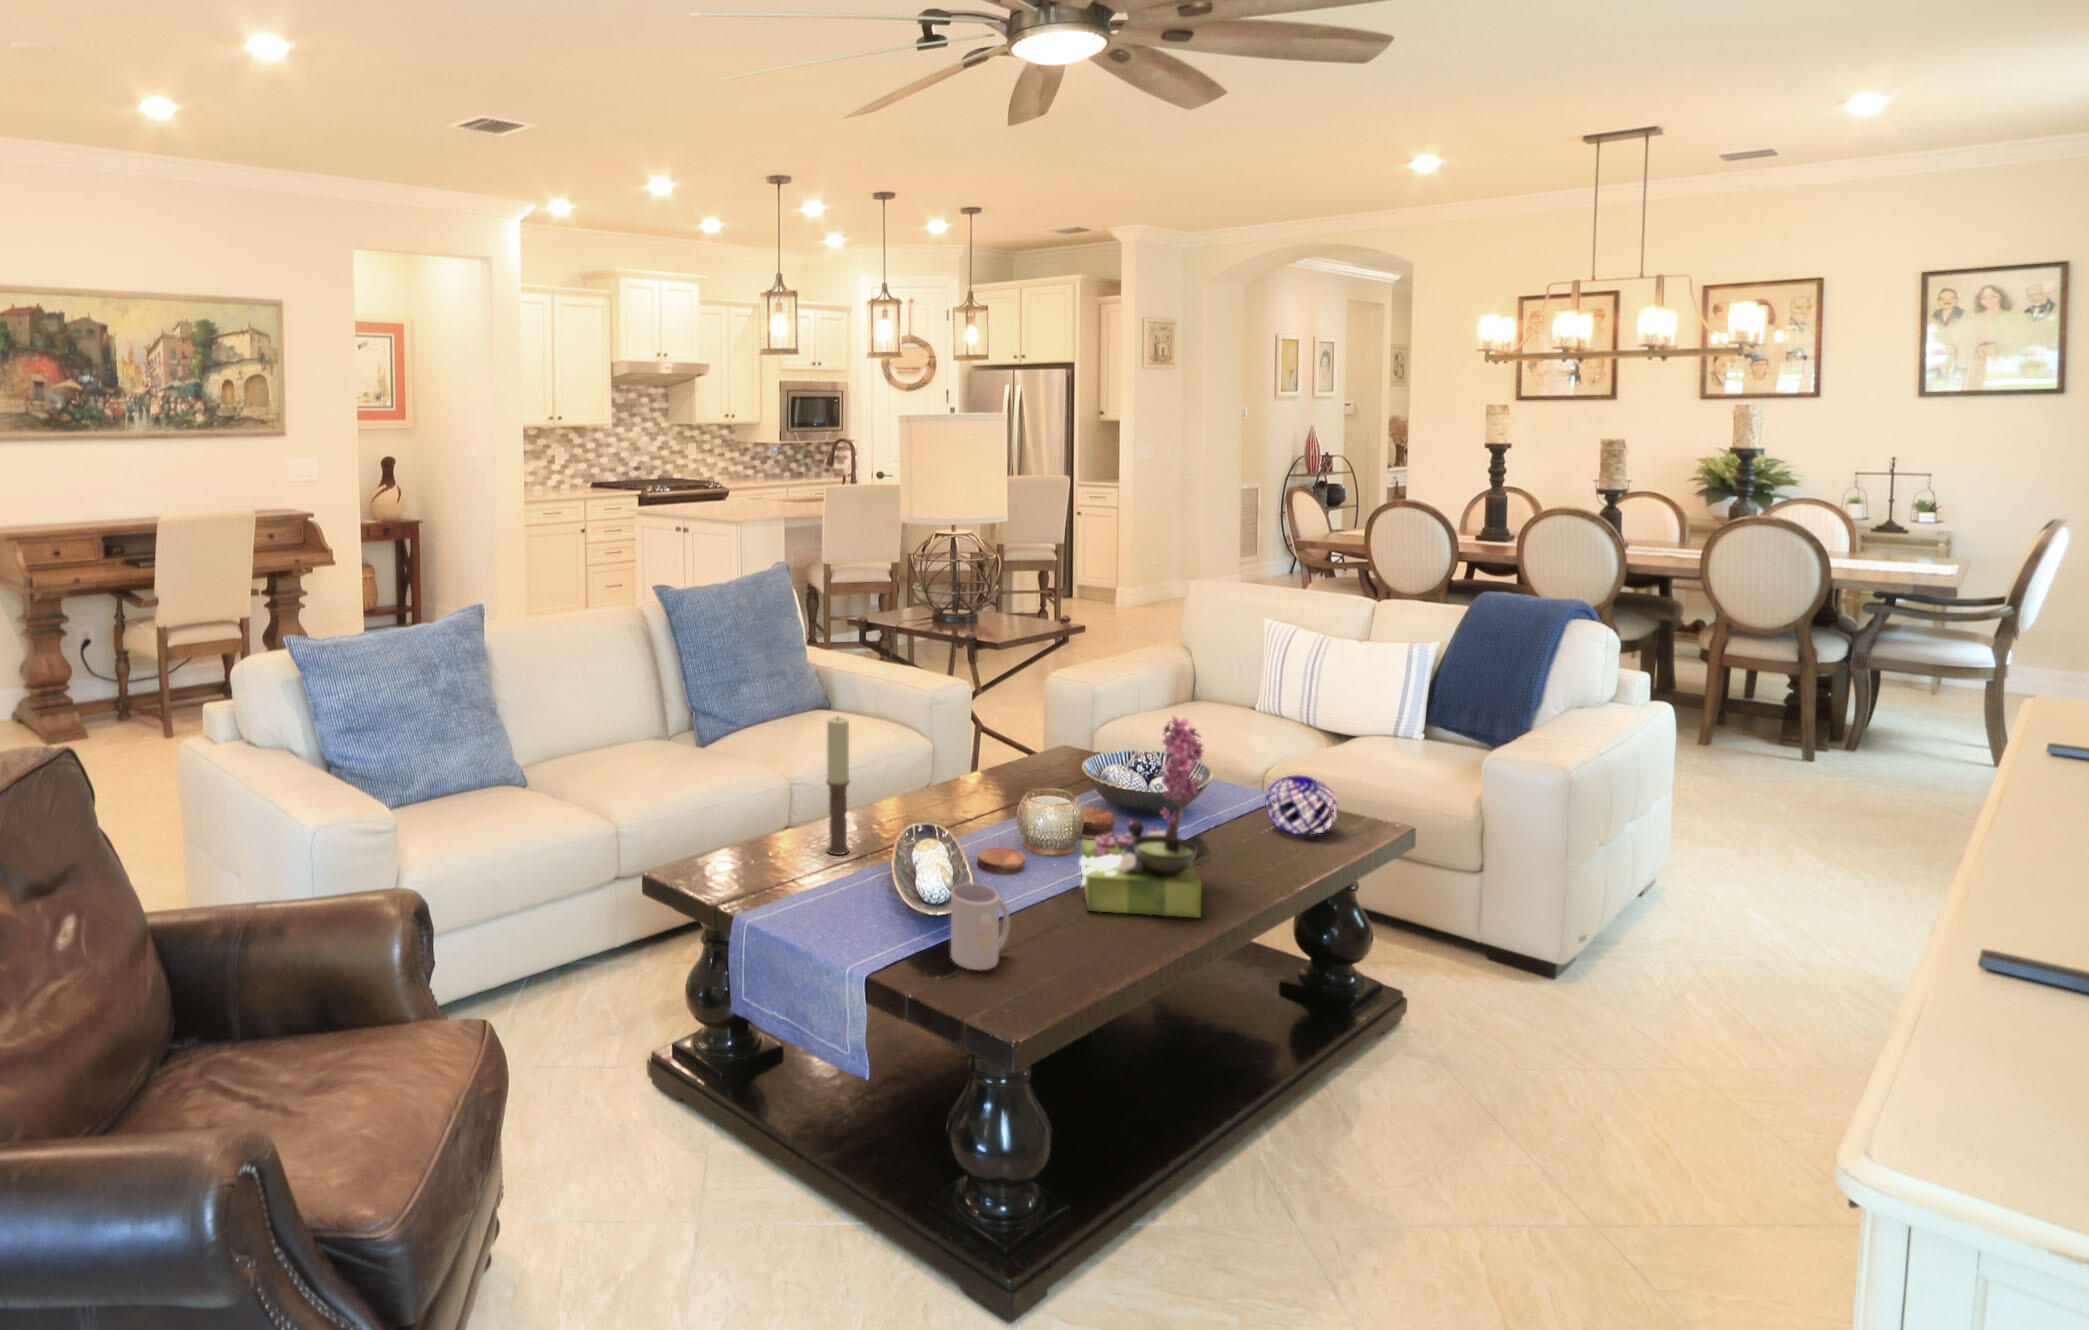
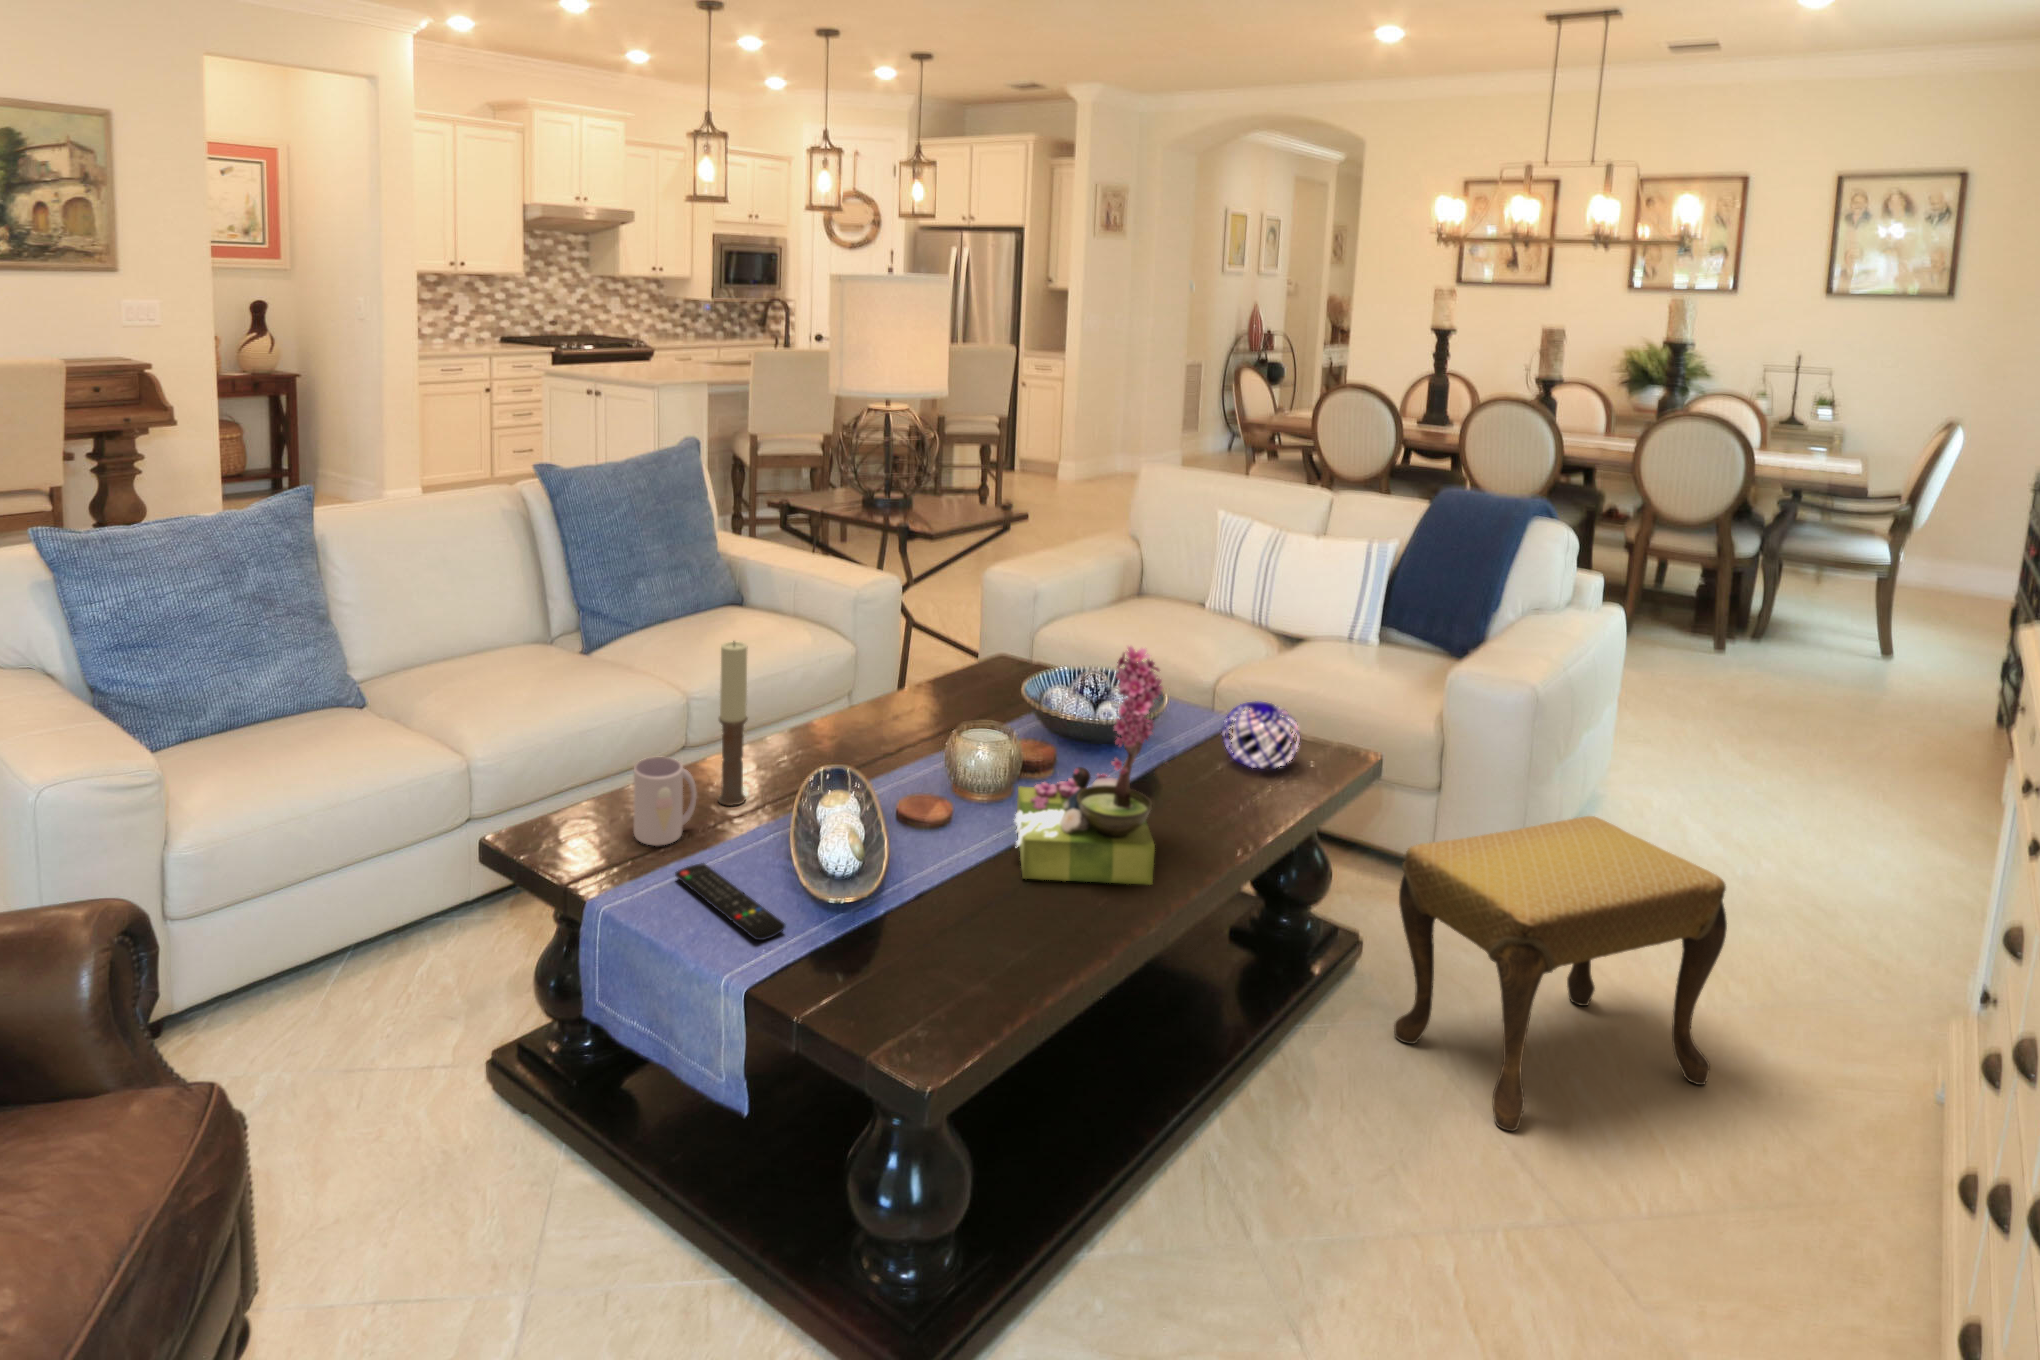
footstool: none [1436,882,1755,1157] -> present [1394,816,1727,1131]
mug: present [951,883,1010,970] -> present [634,756,697,846]
remote control: none [799,893,892,947] -> present [675,863,785,940]

